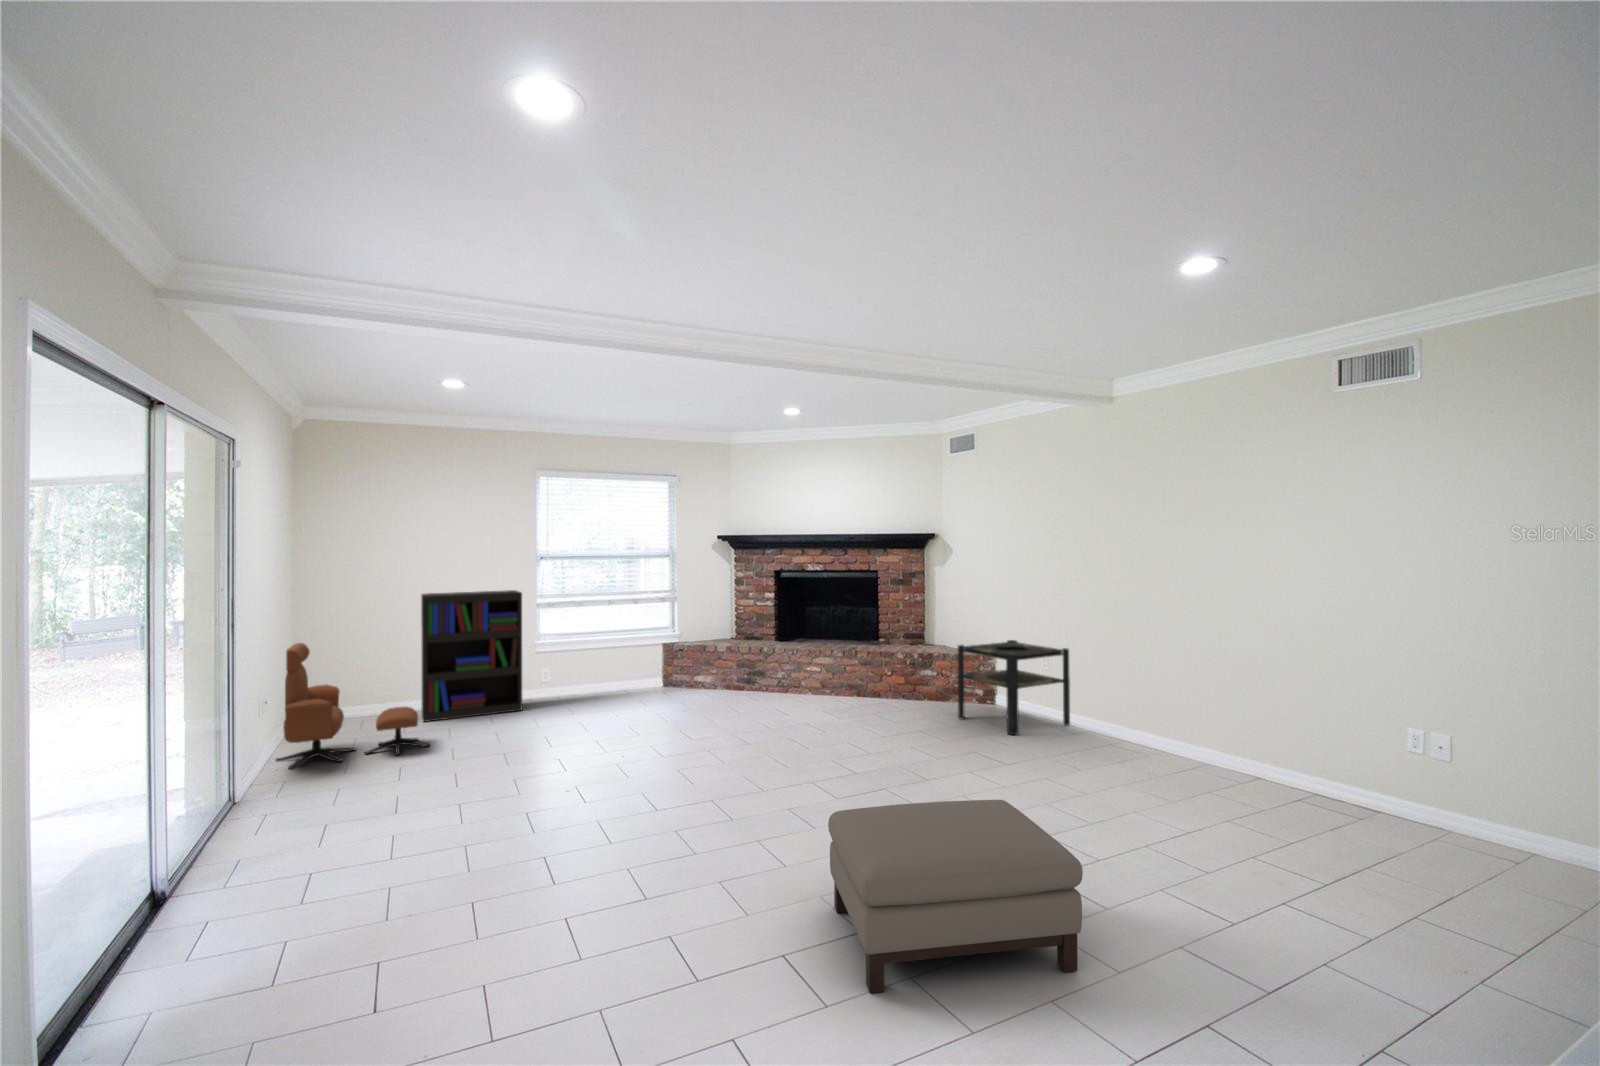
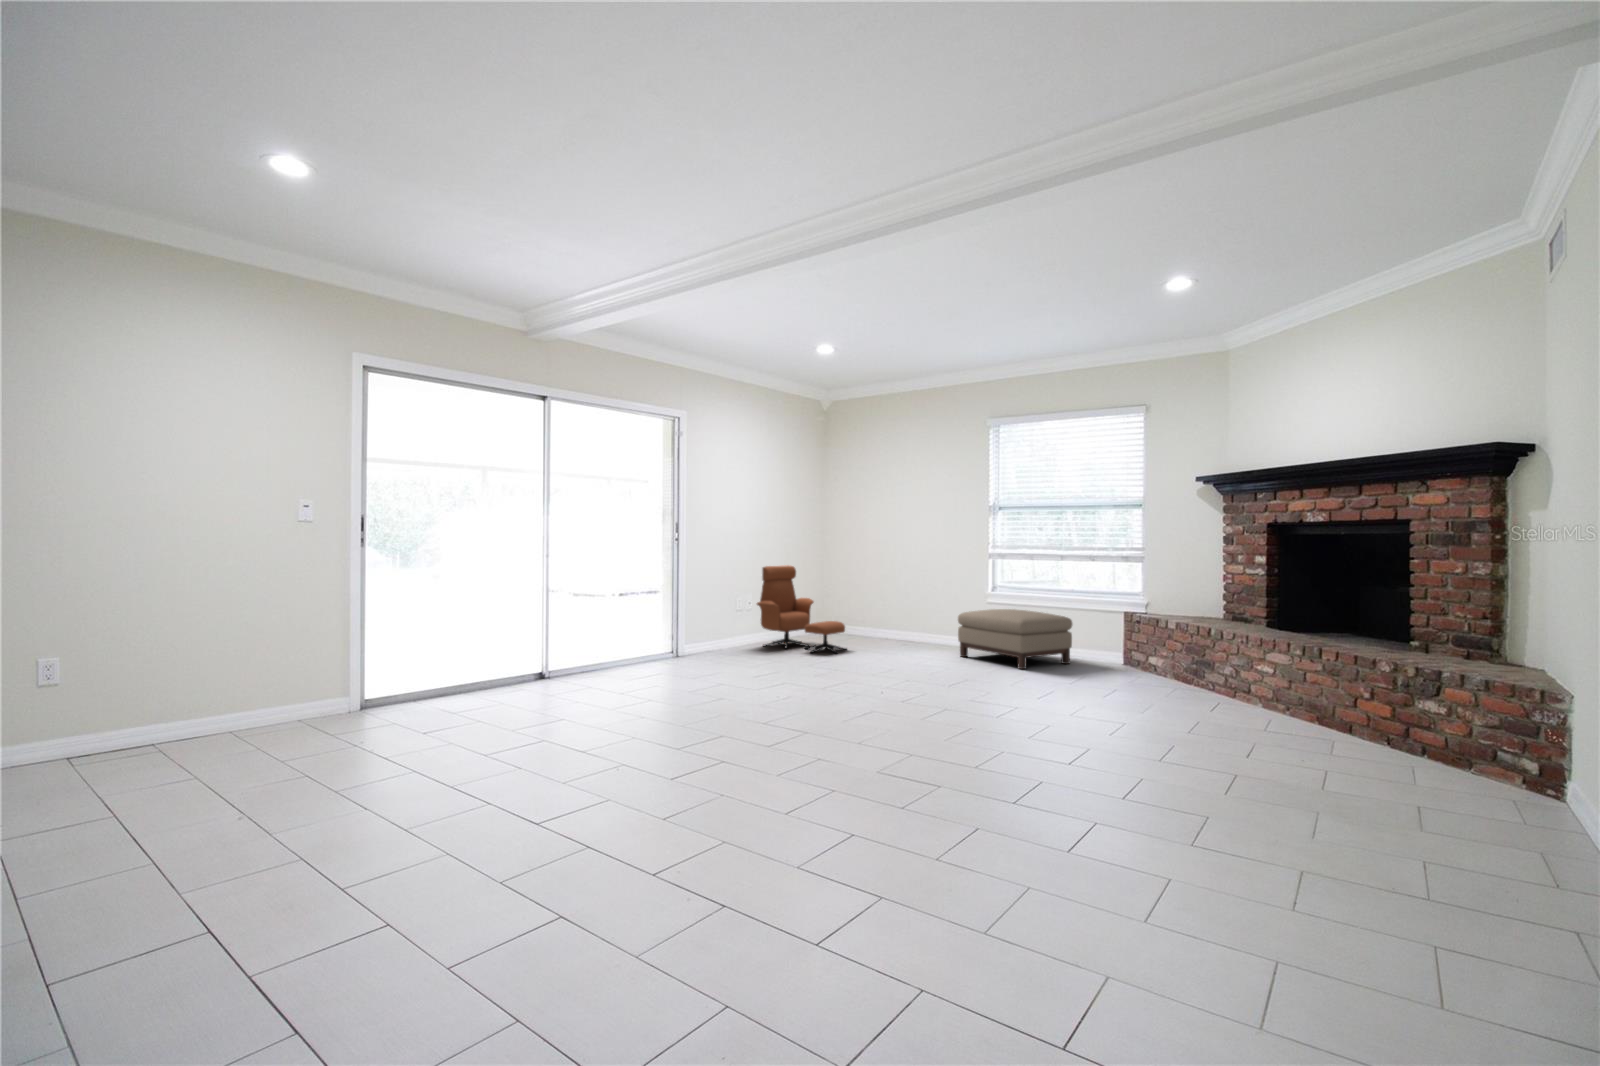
bookshelf: present [421,590,522,722] -> none [885,541,974,651]
side table: present [958,640,1070,735] -> none [1353,643,1596,872]
ottoman: present [828,800,1083,993] -> present [958,609,1072,669]

